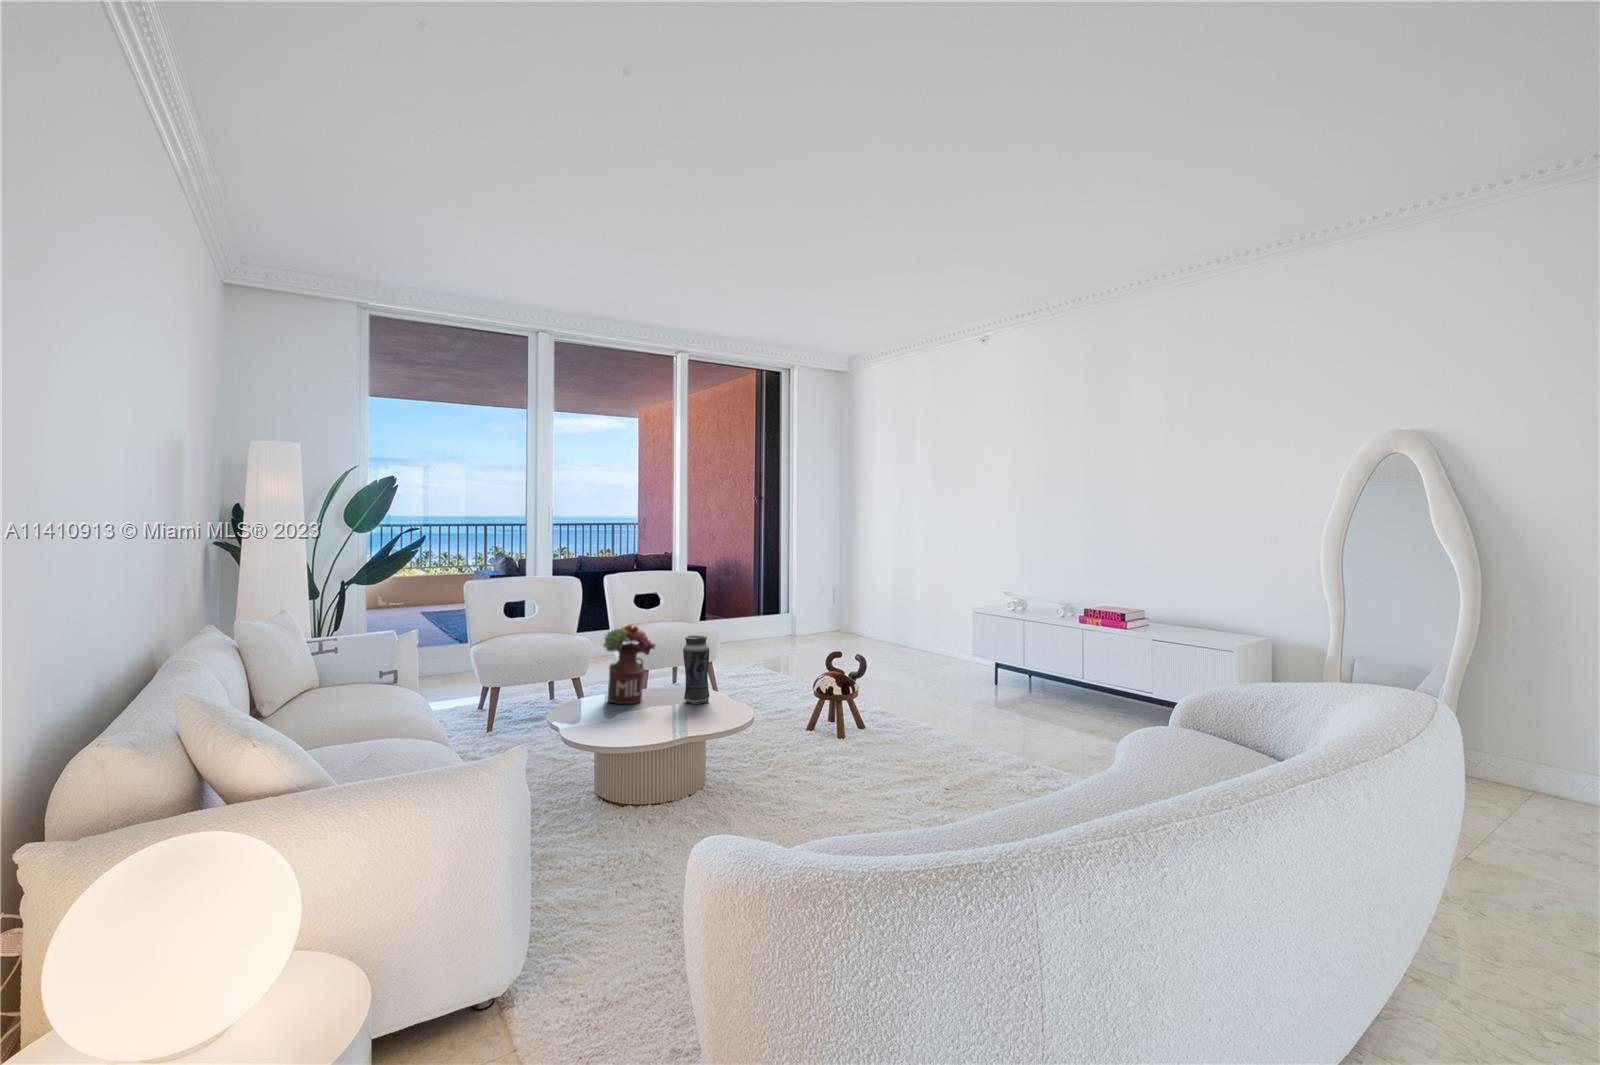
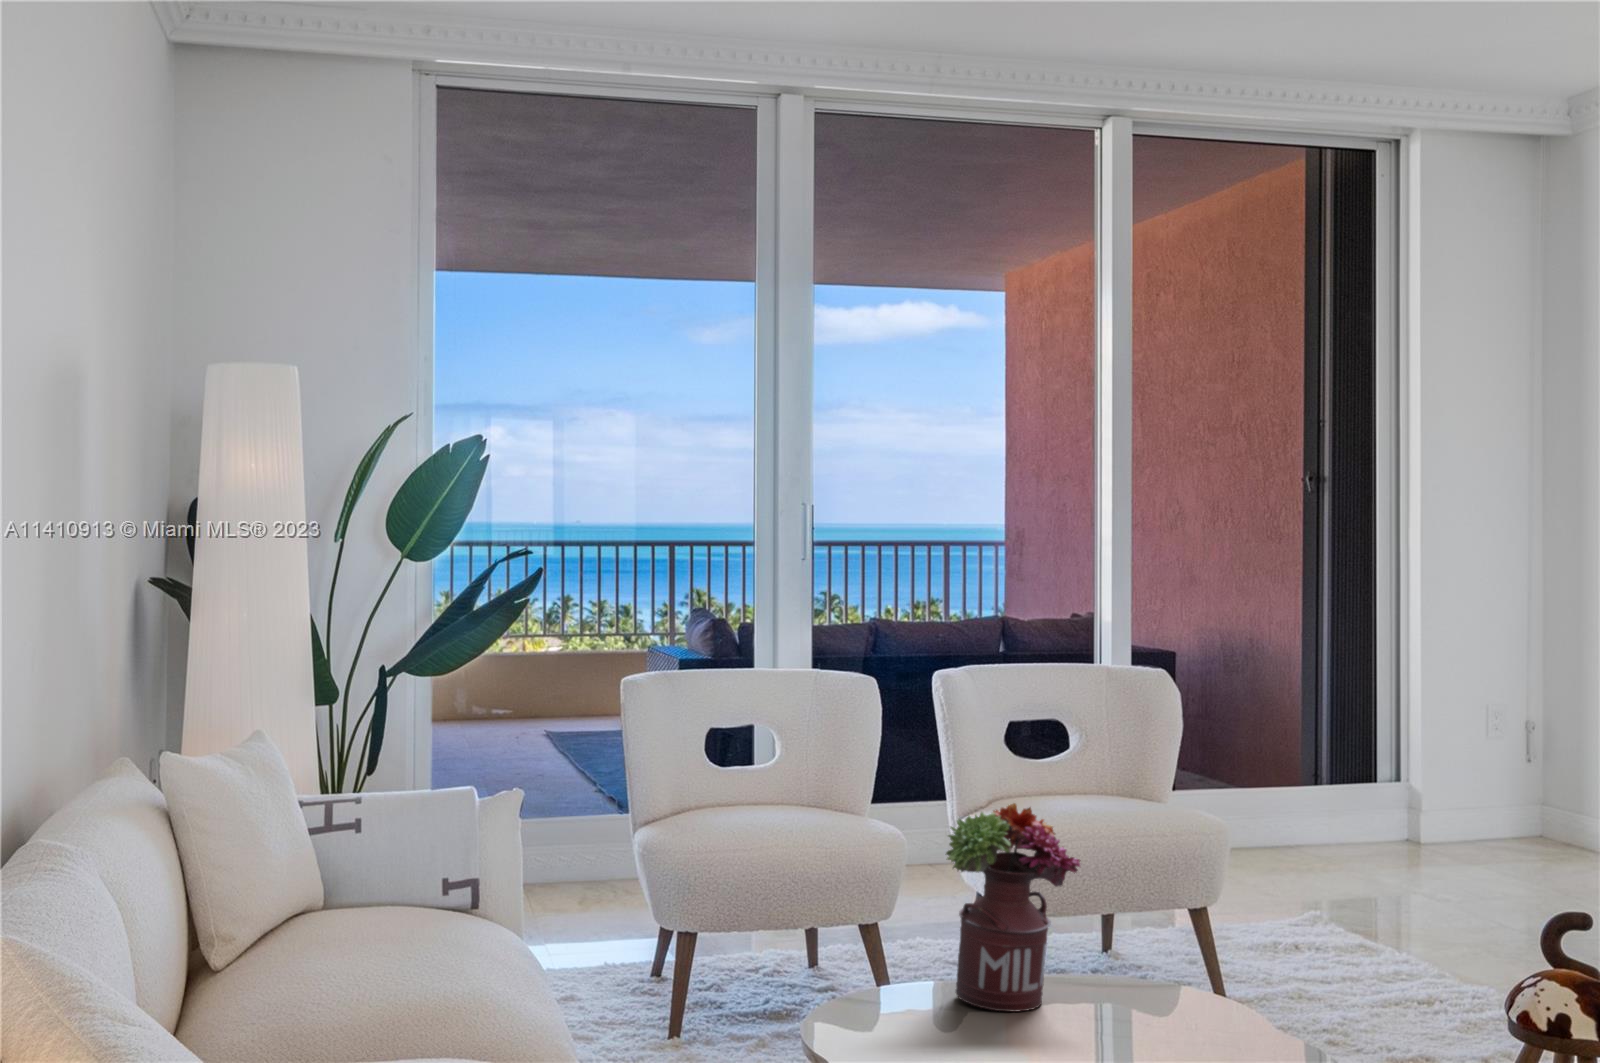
vase: present [683,635,709,704] -> none [1152,842,1224,1028]

